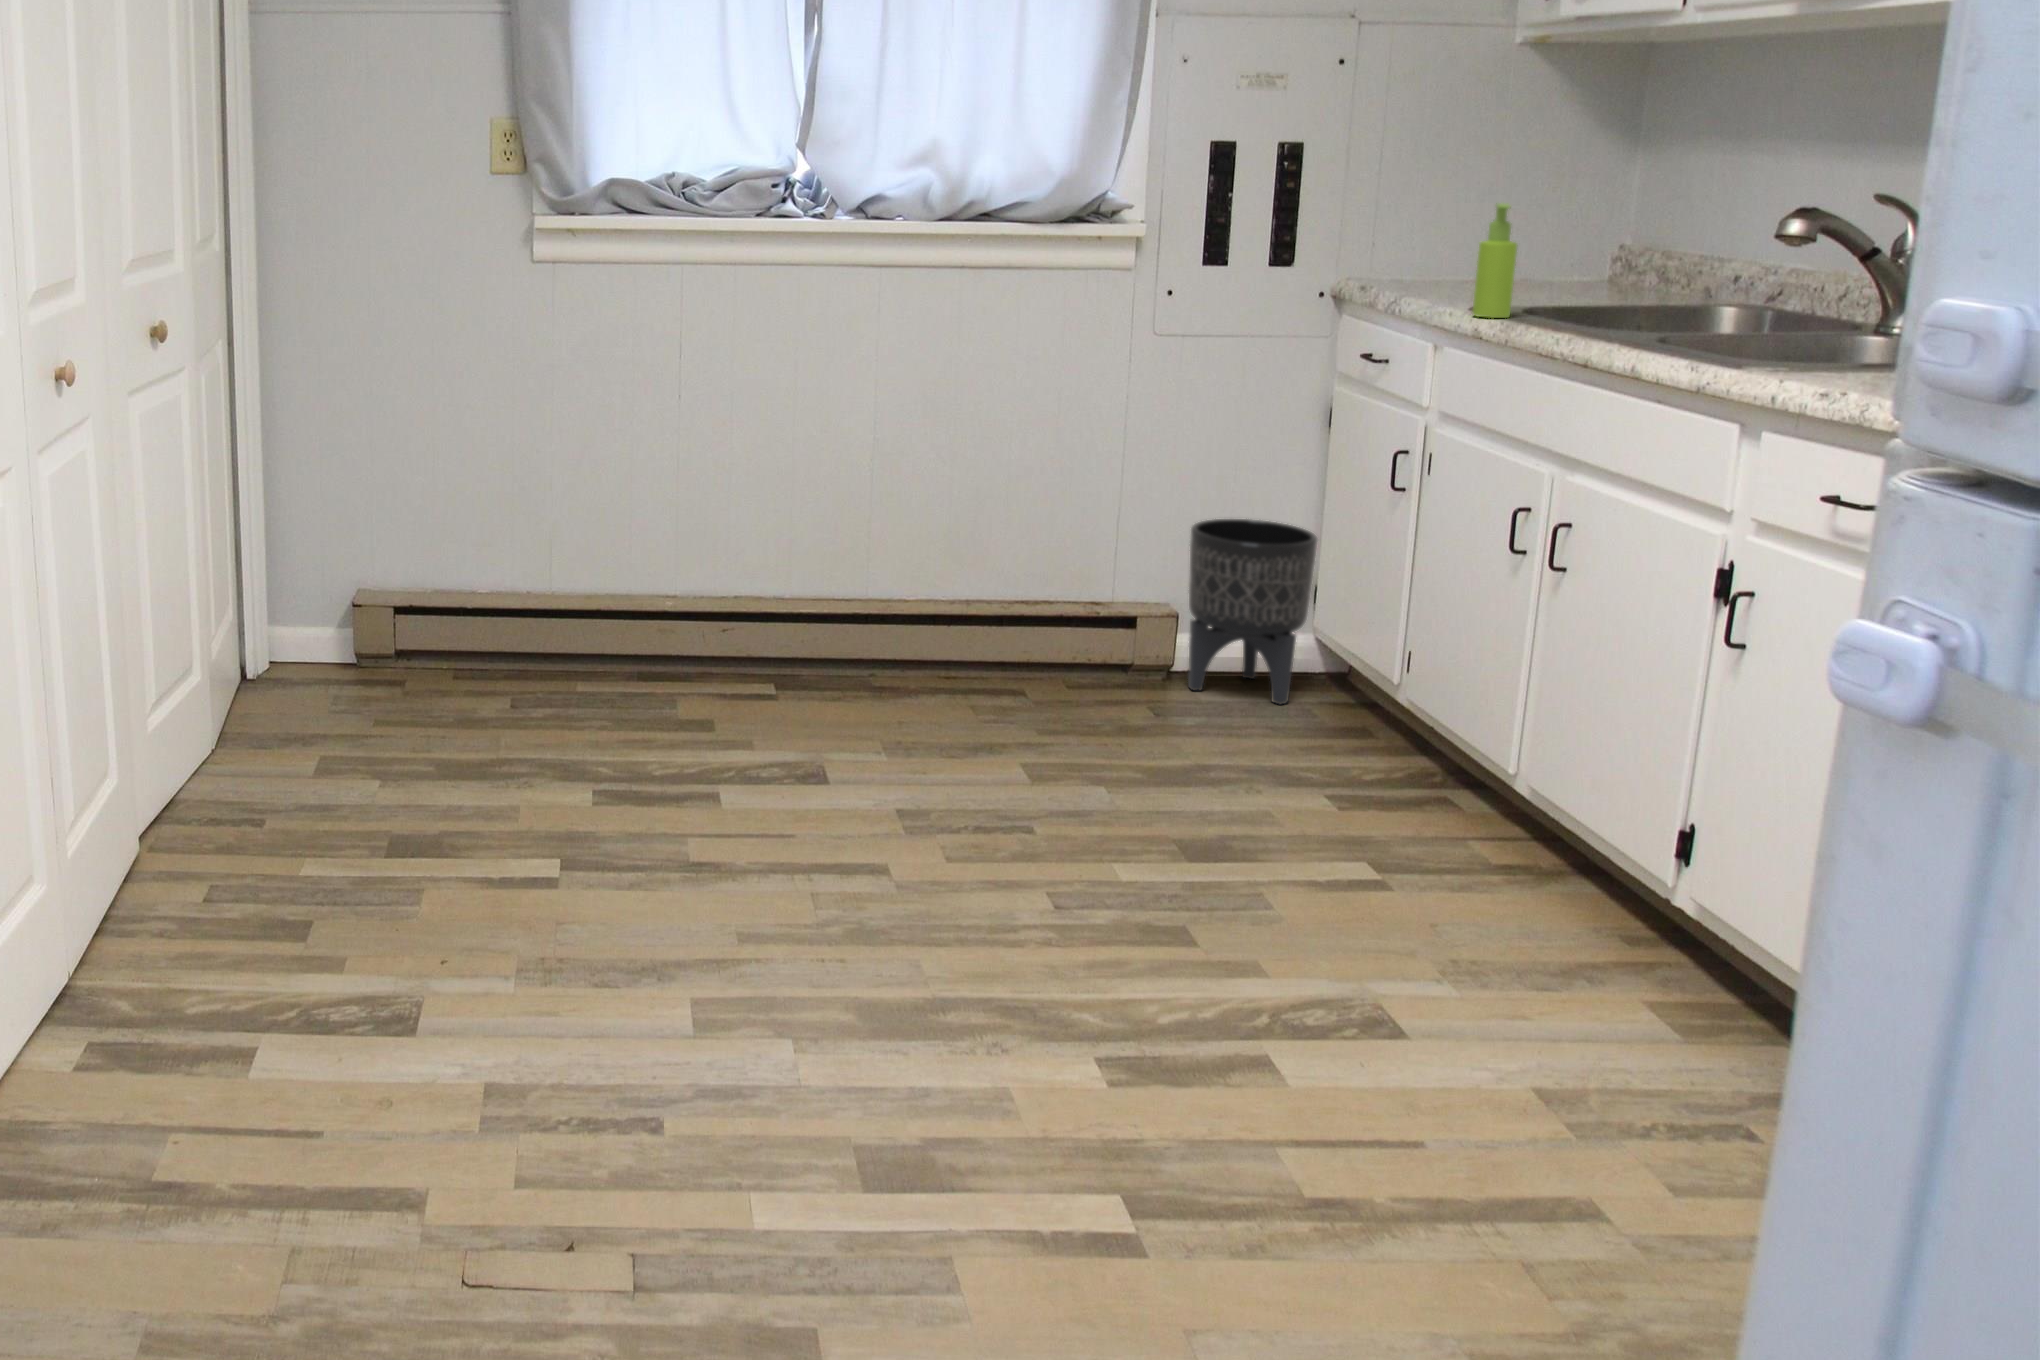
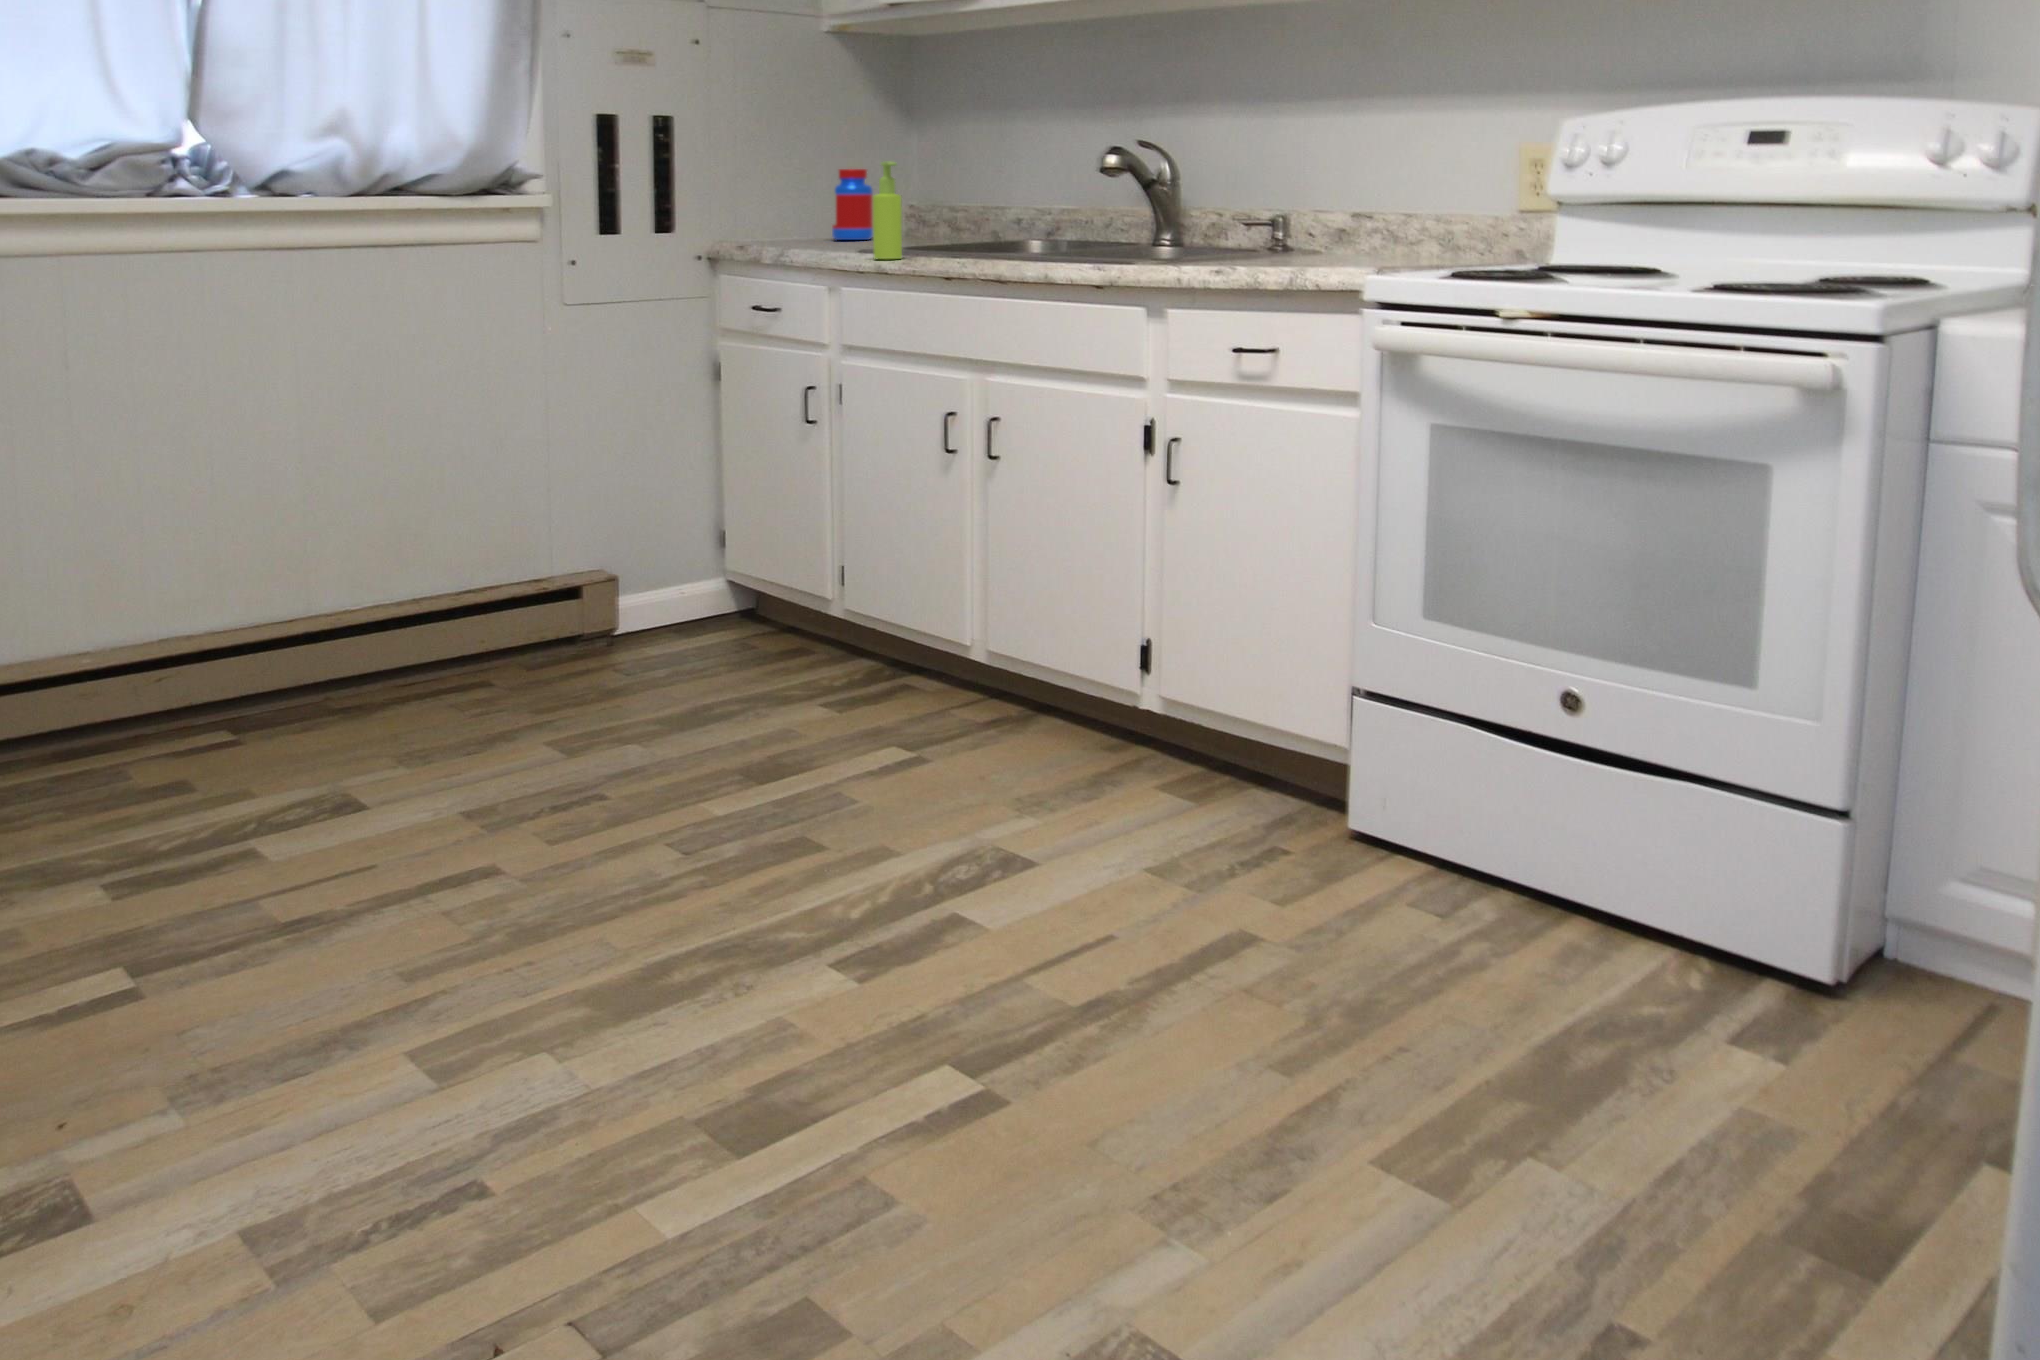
jar: none [1518,189,1580,275] -> present [832,169,873,240]
planter: present [1188,519,1317,704] -> none [627,476,737,646]

